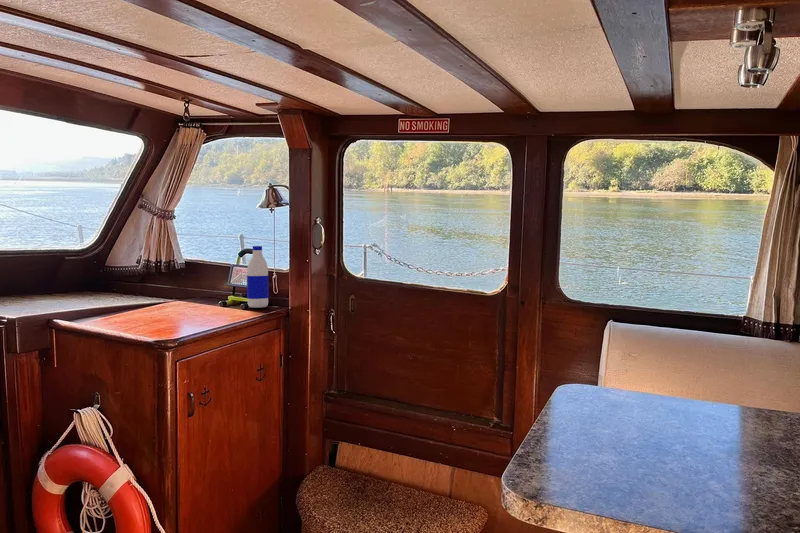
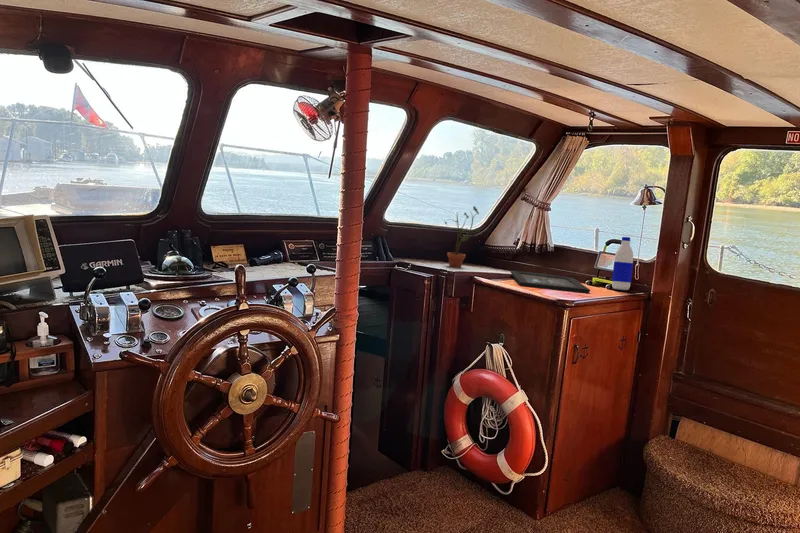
potted plant: none [19,221,79,304] -> present [445,206,480,267]
tray: none [117,300,212,325] -> present [511,270,590,293]

